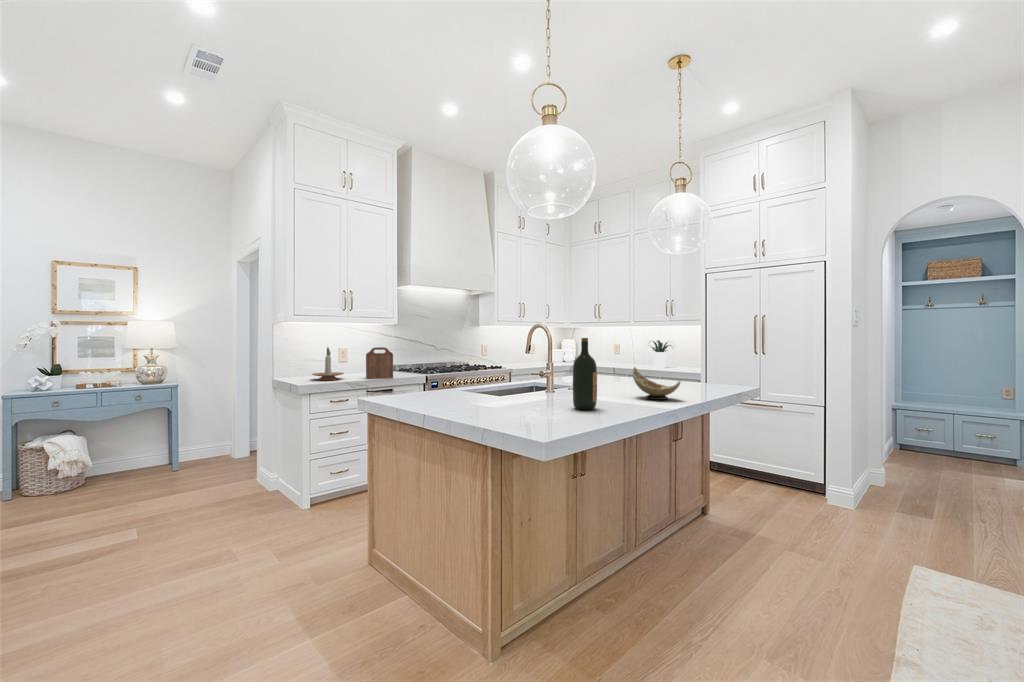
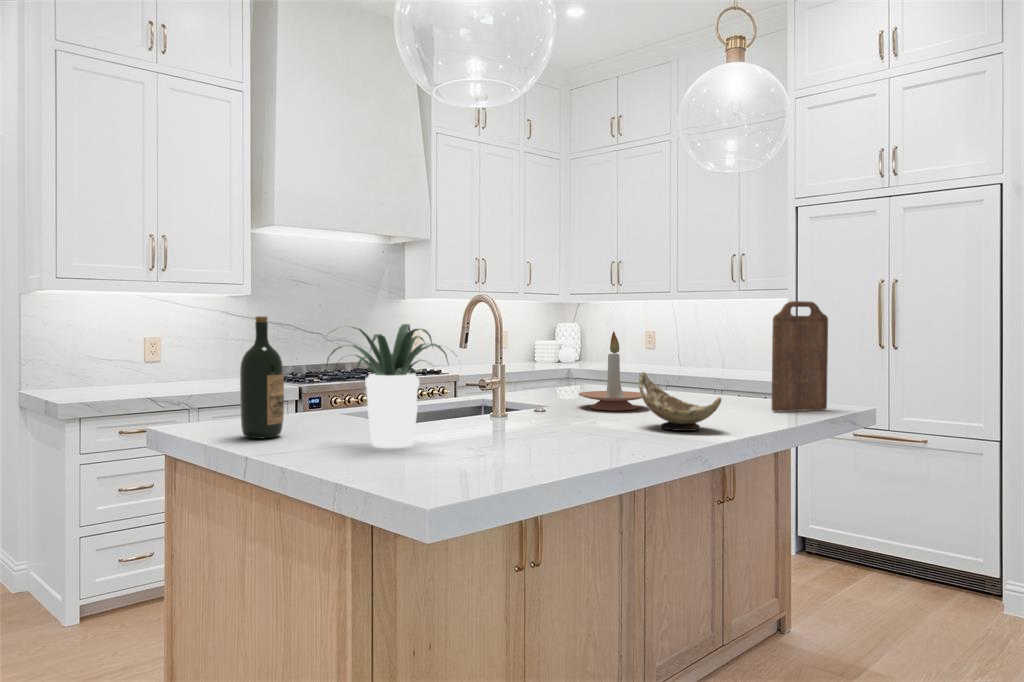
wine bottle: present [573,338,597,410] -> present [240,316,284,439]
potted plant: present [651,340,671,369] -> present [327,324,448,447]
candle holder: present [312,347,344,380] -> present [578,332,647,410]
cutting board: present [366,347,393,392] -> present [772,301,828,412]

